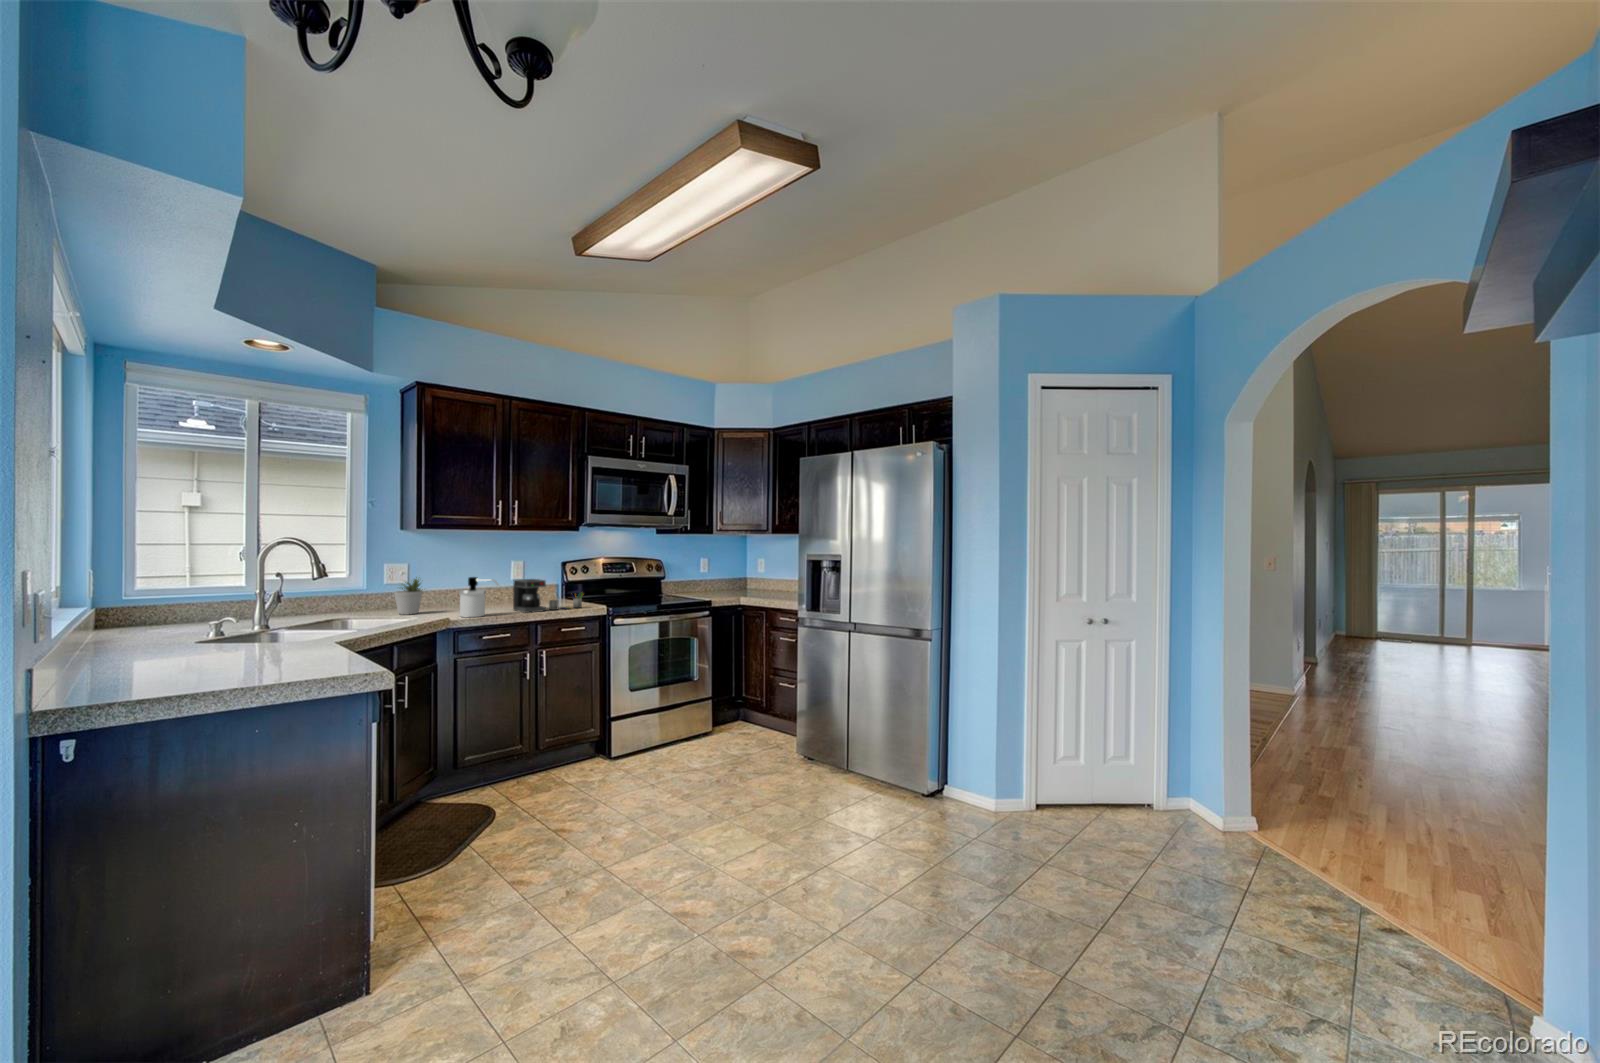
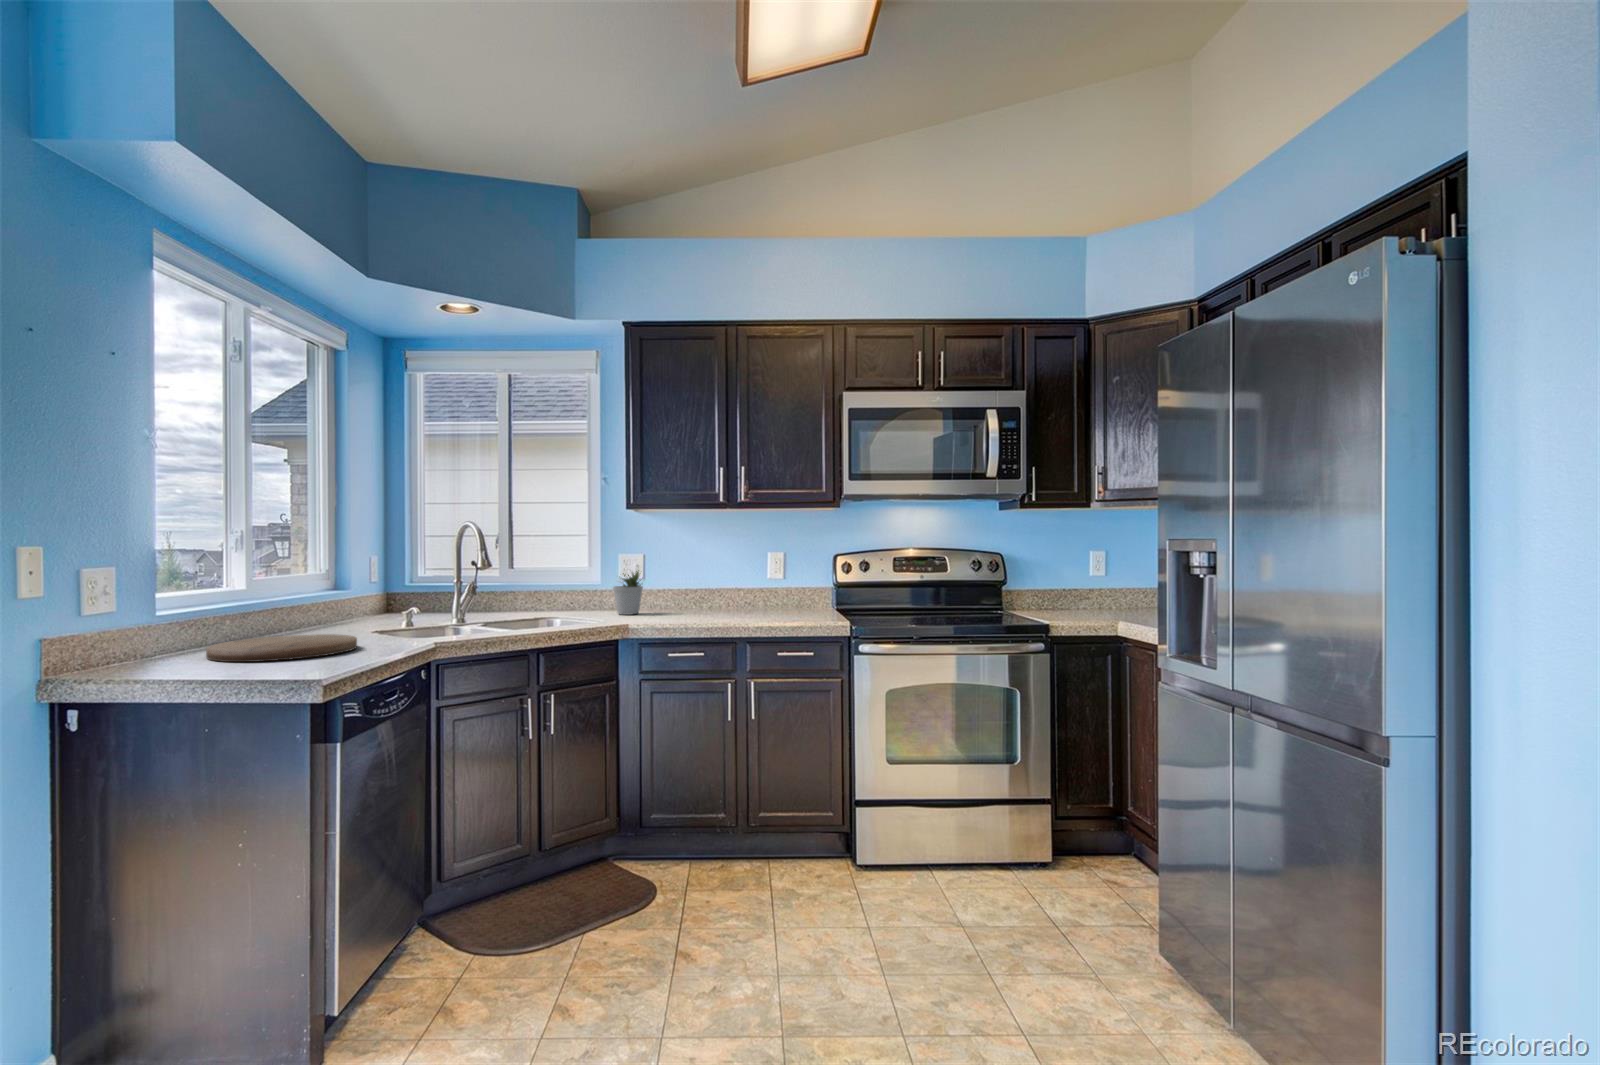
soap dispenser: present [459,577,498,617] -> none [649,570,687,624]
coffee maker: present [513,579,583,613] -> none [732,576,822,623]
cutting board: none [132,646,298,679] -> present [206,634,357,662]

